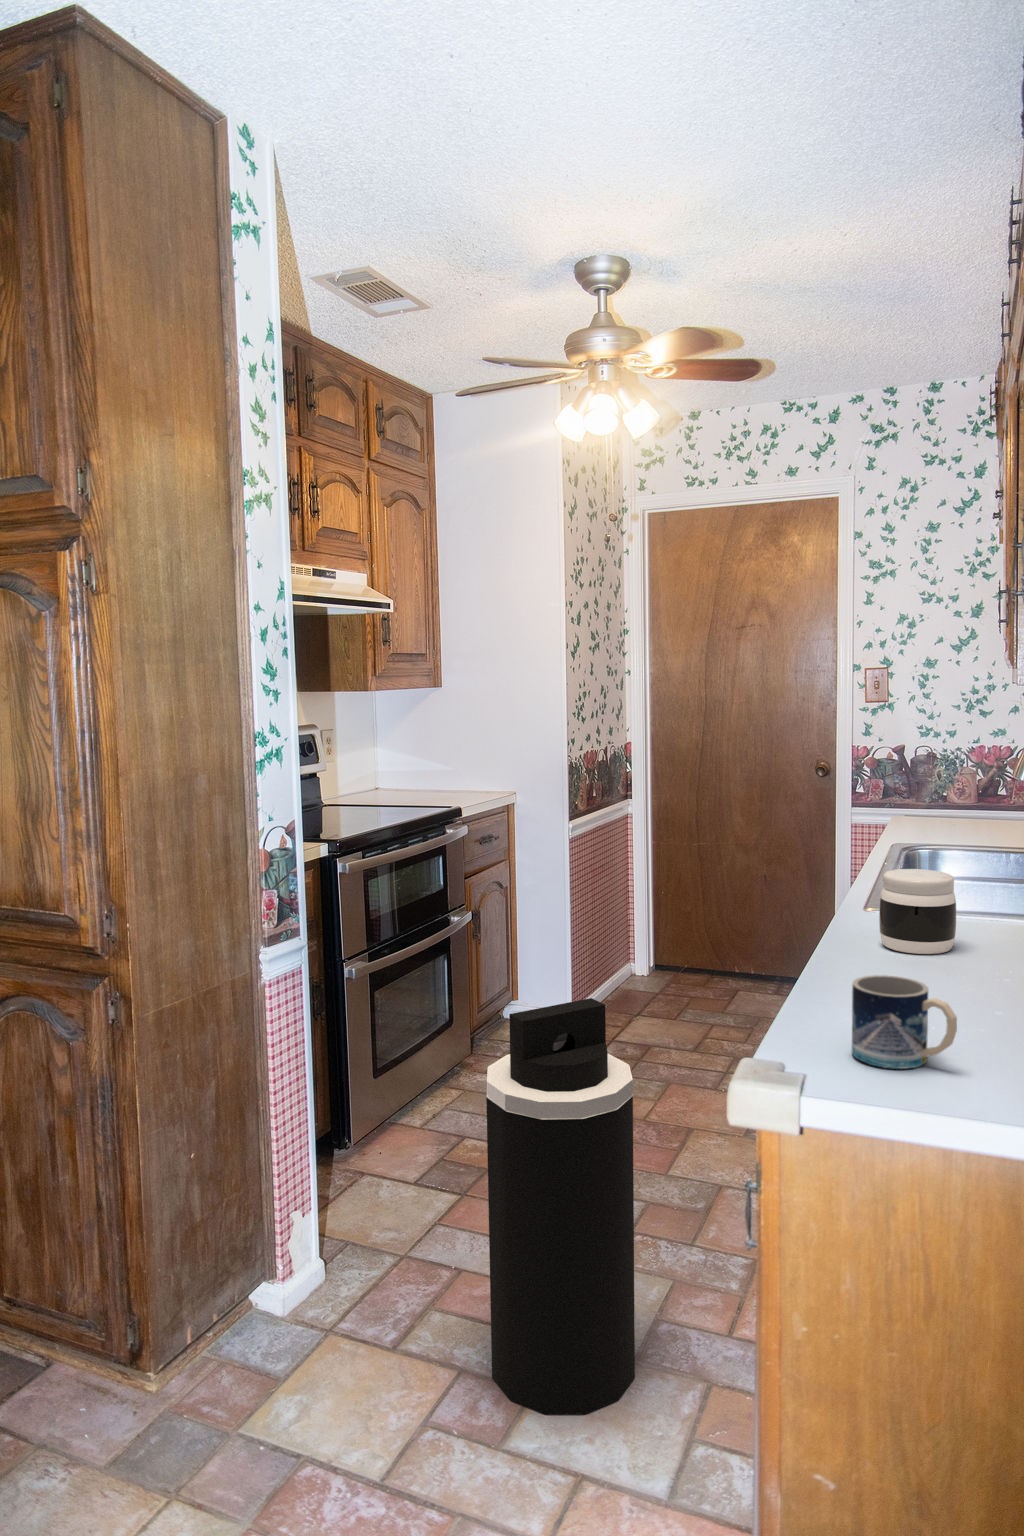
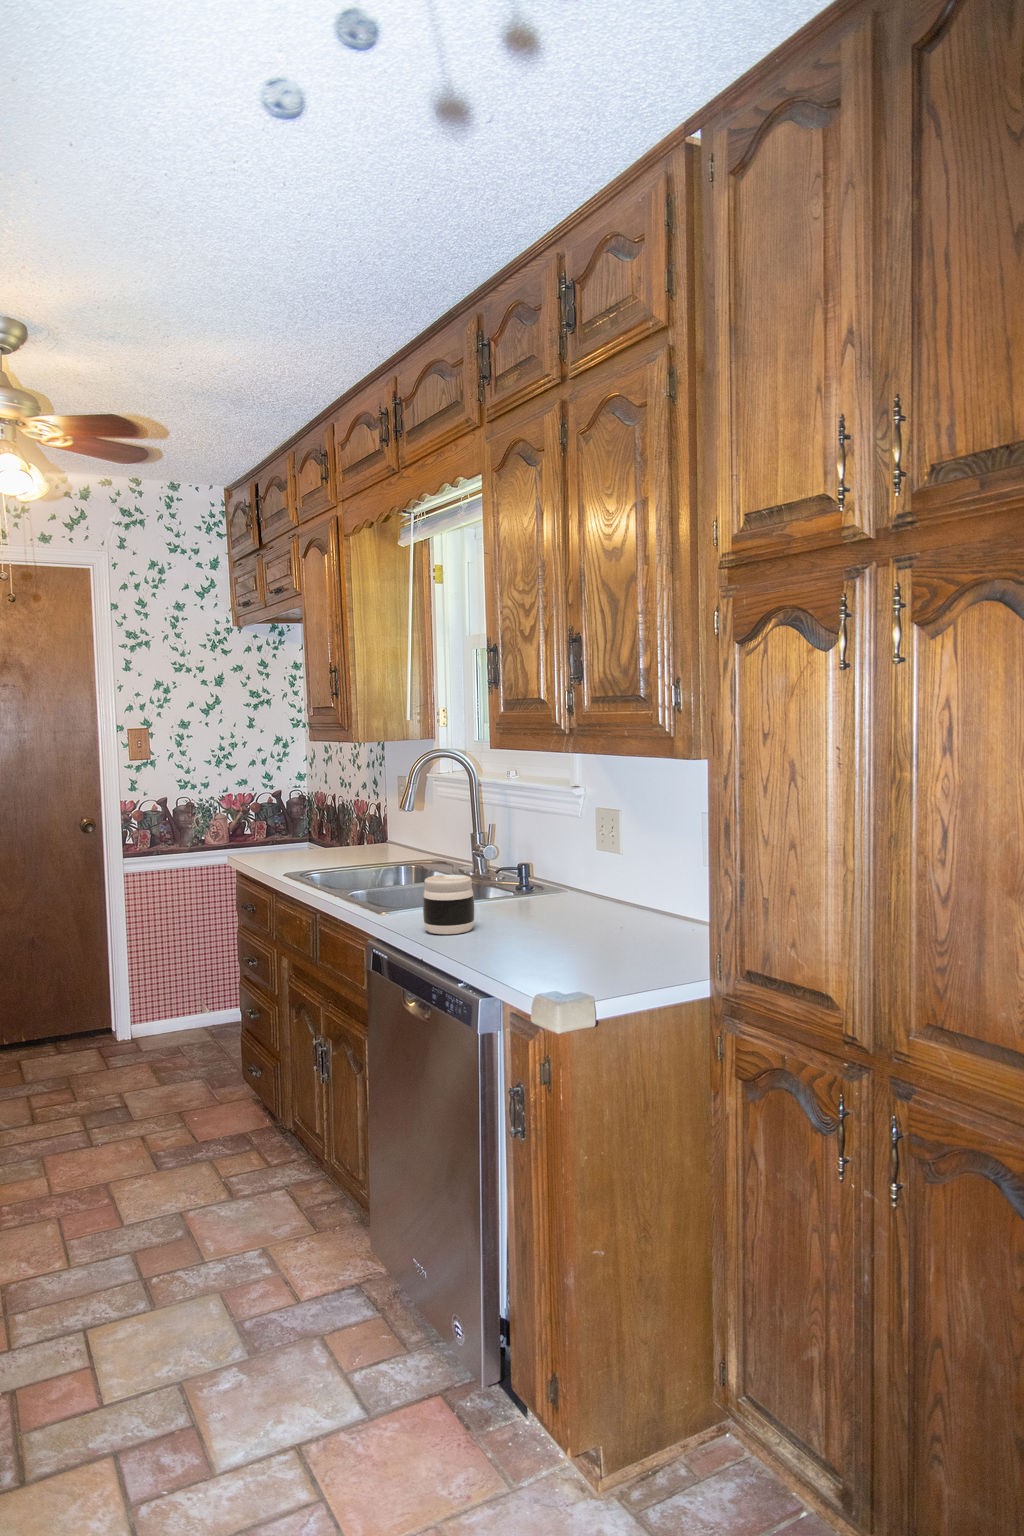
mug: present [852,975,957,1069] -> none [556,930,621,986]
trash can: present [486,998,635,1415] -> none [116,1039,270,1443]

